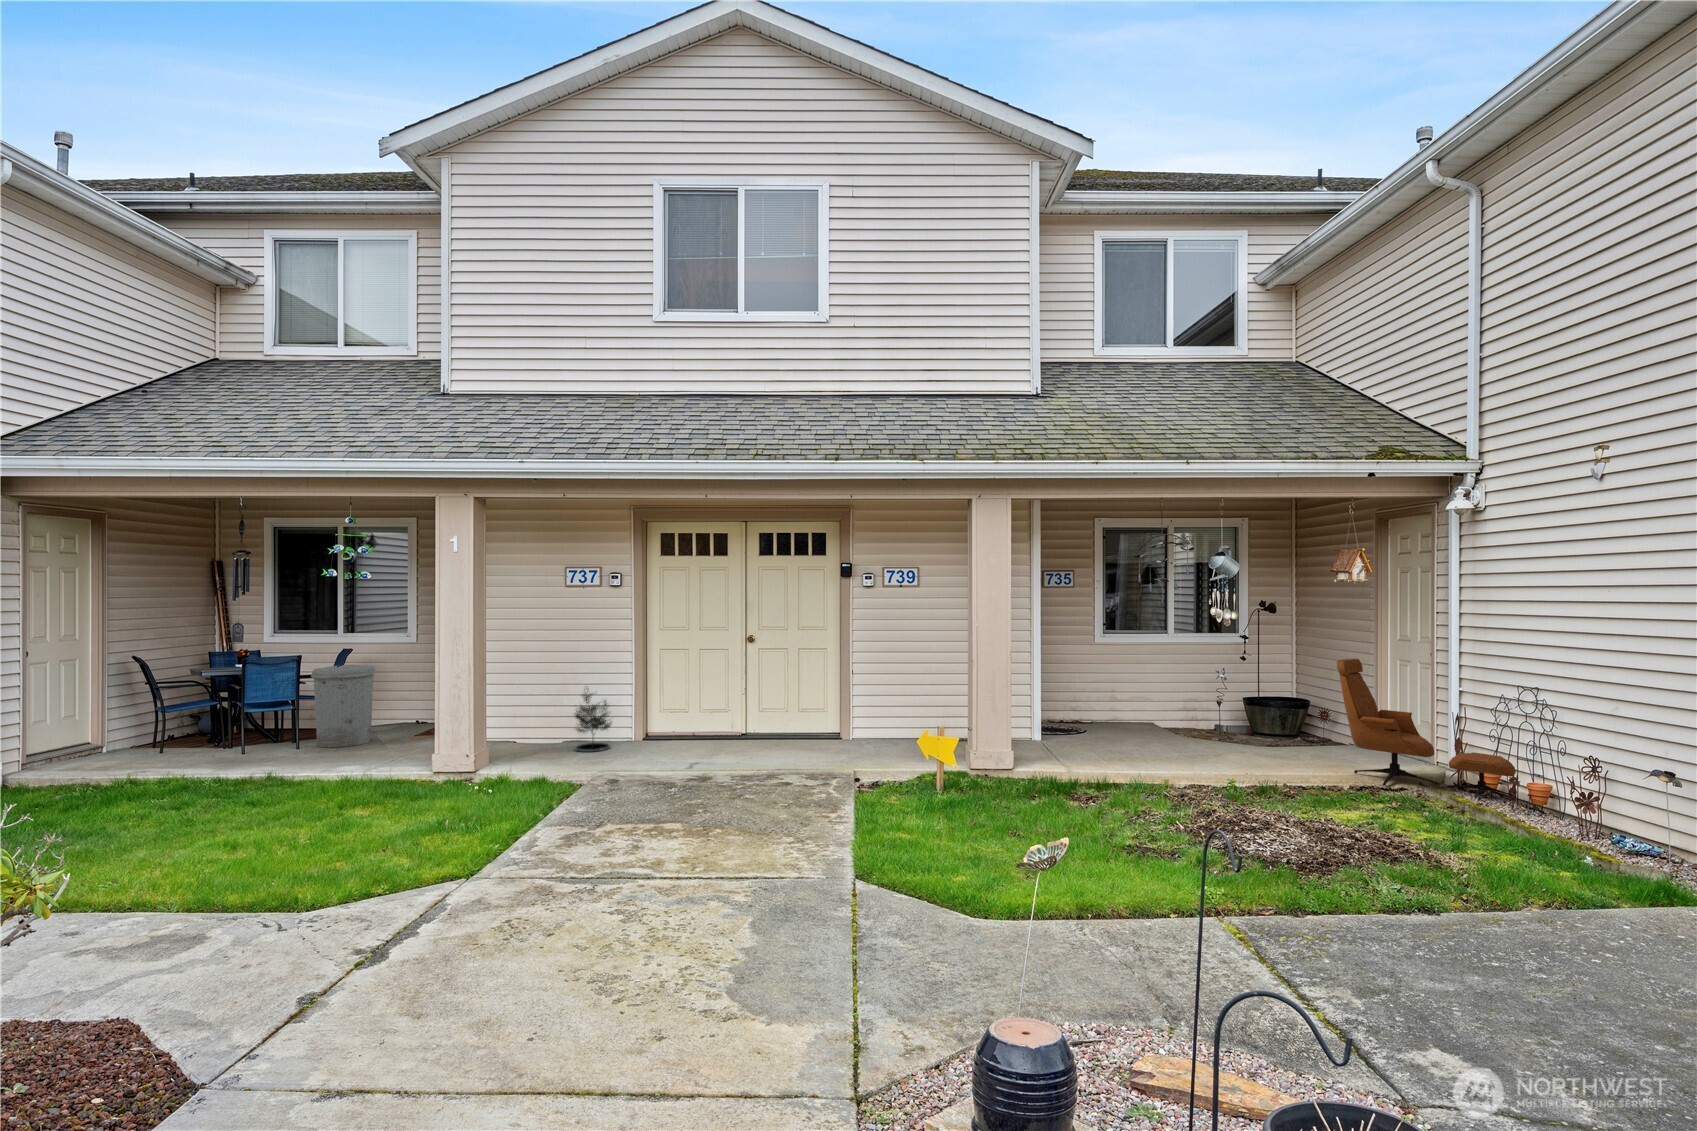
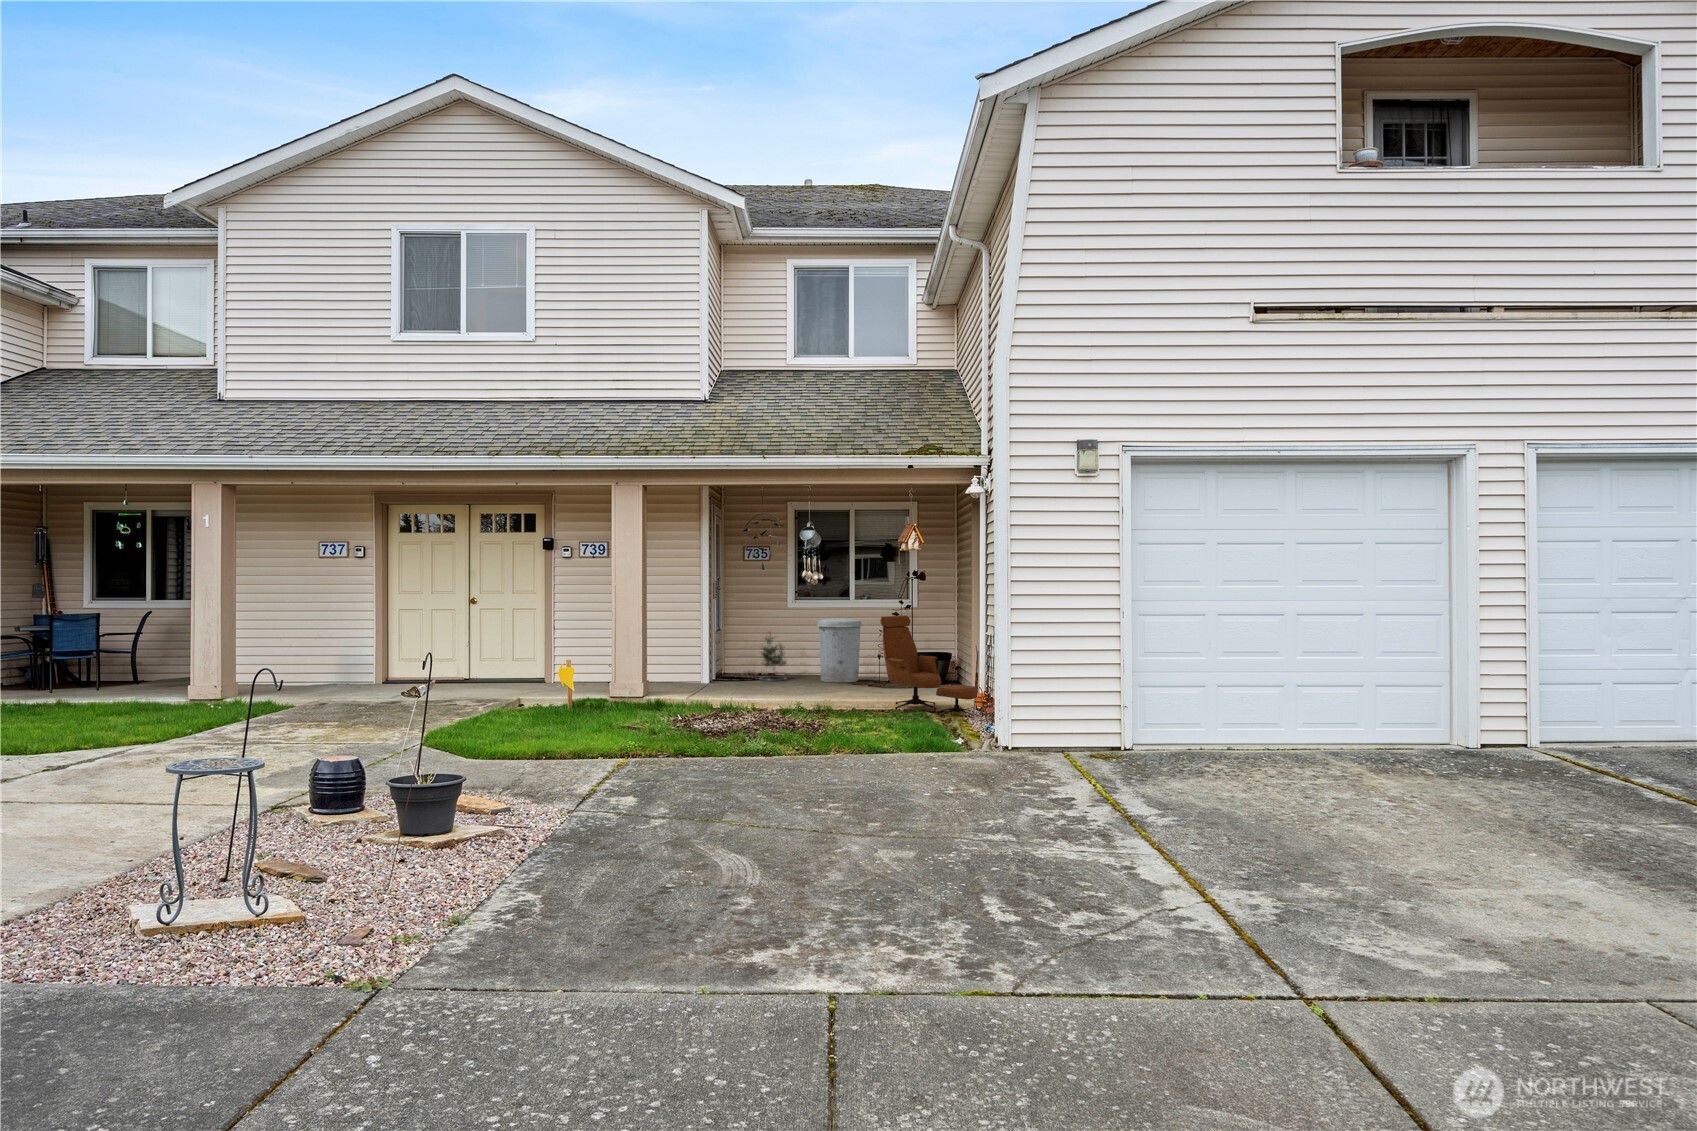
trash can: present [311,665,376,747] -> present [817,618,862,682]
potted tree: present [574,686,612,752] -> present [760,634,786,681]

